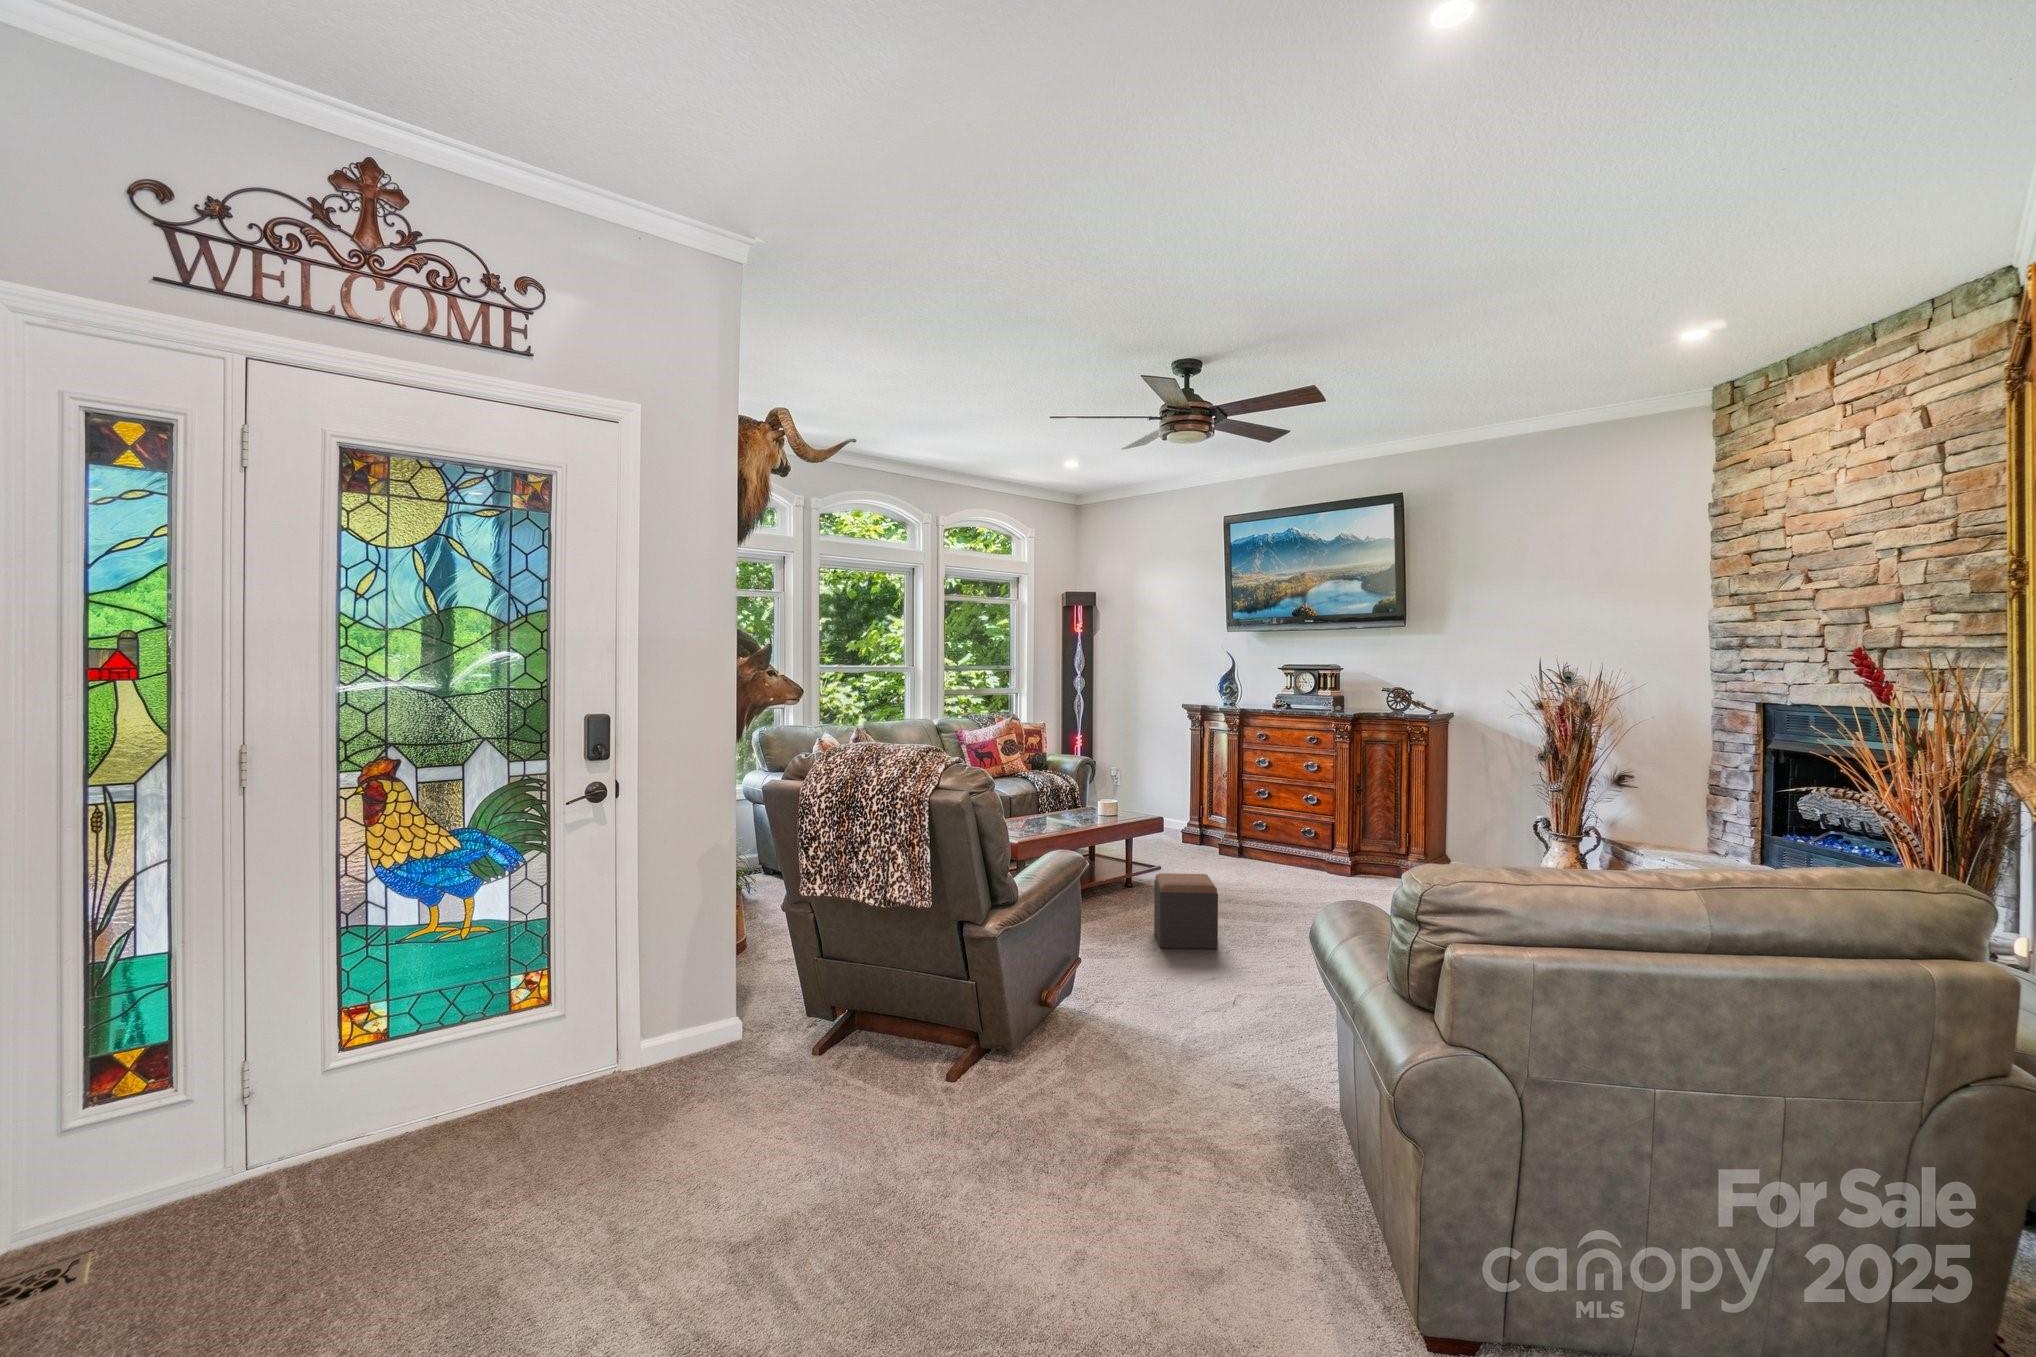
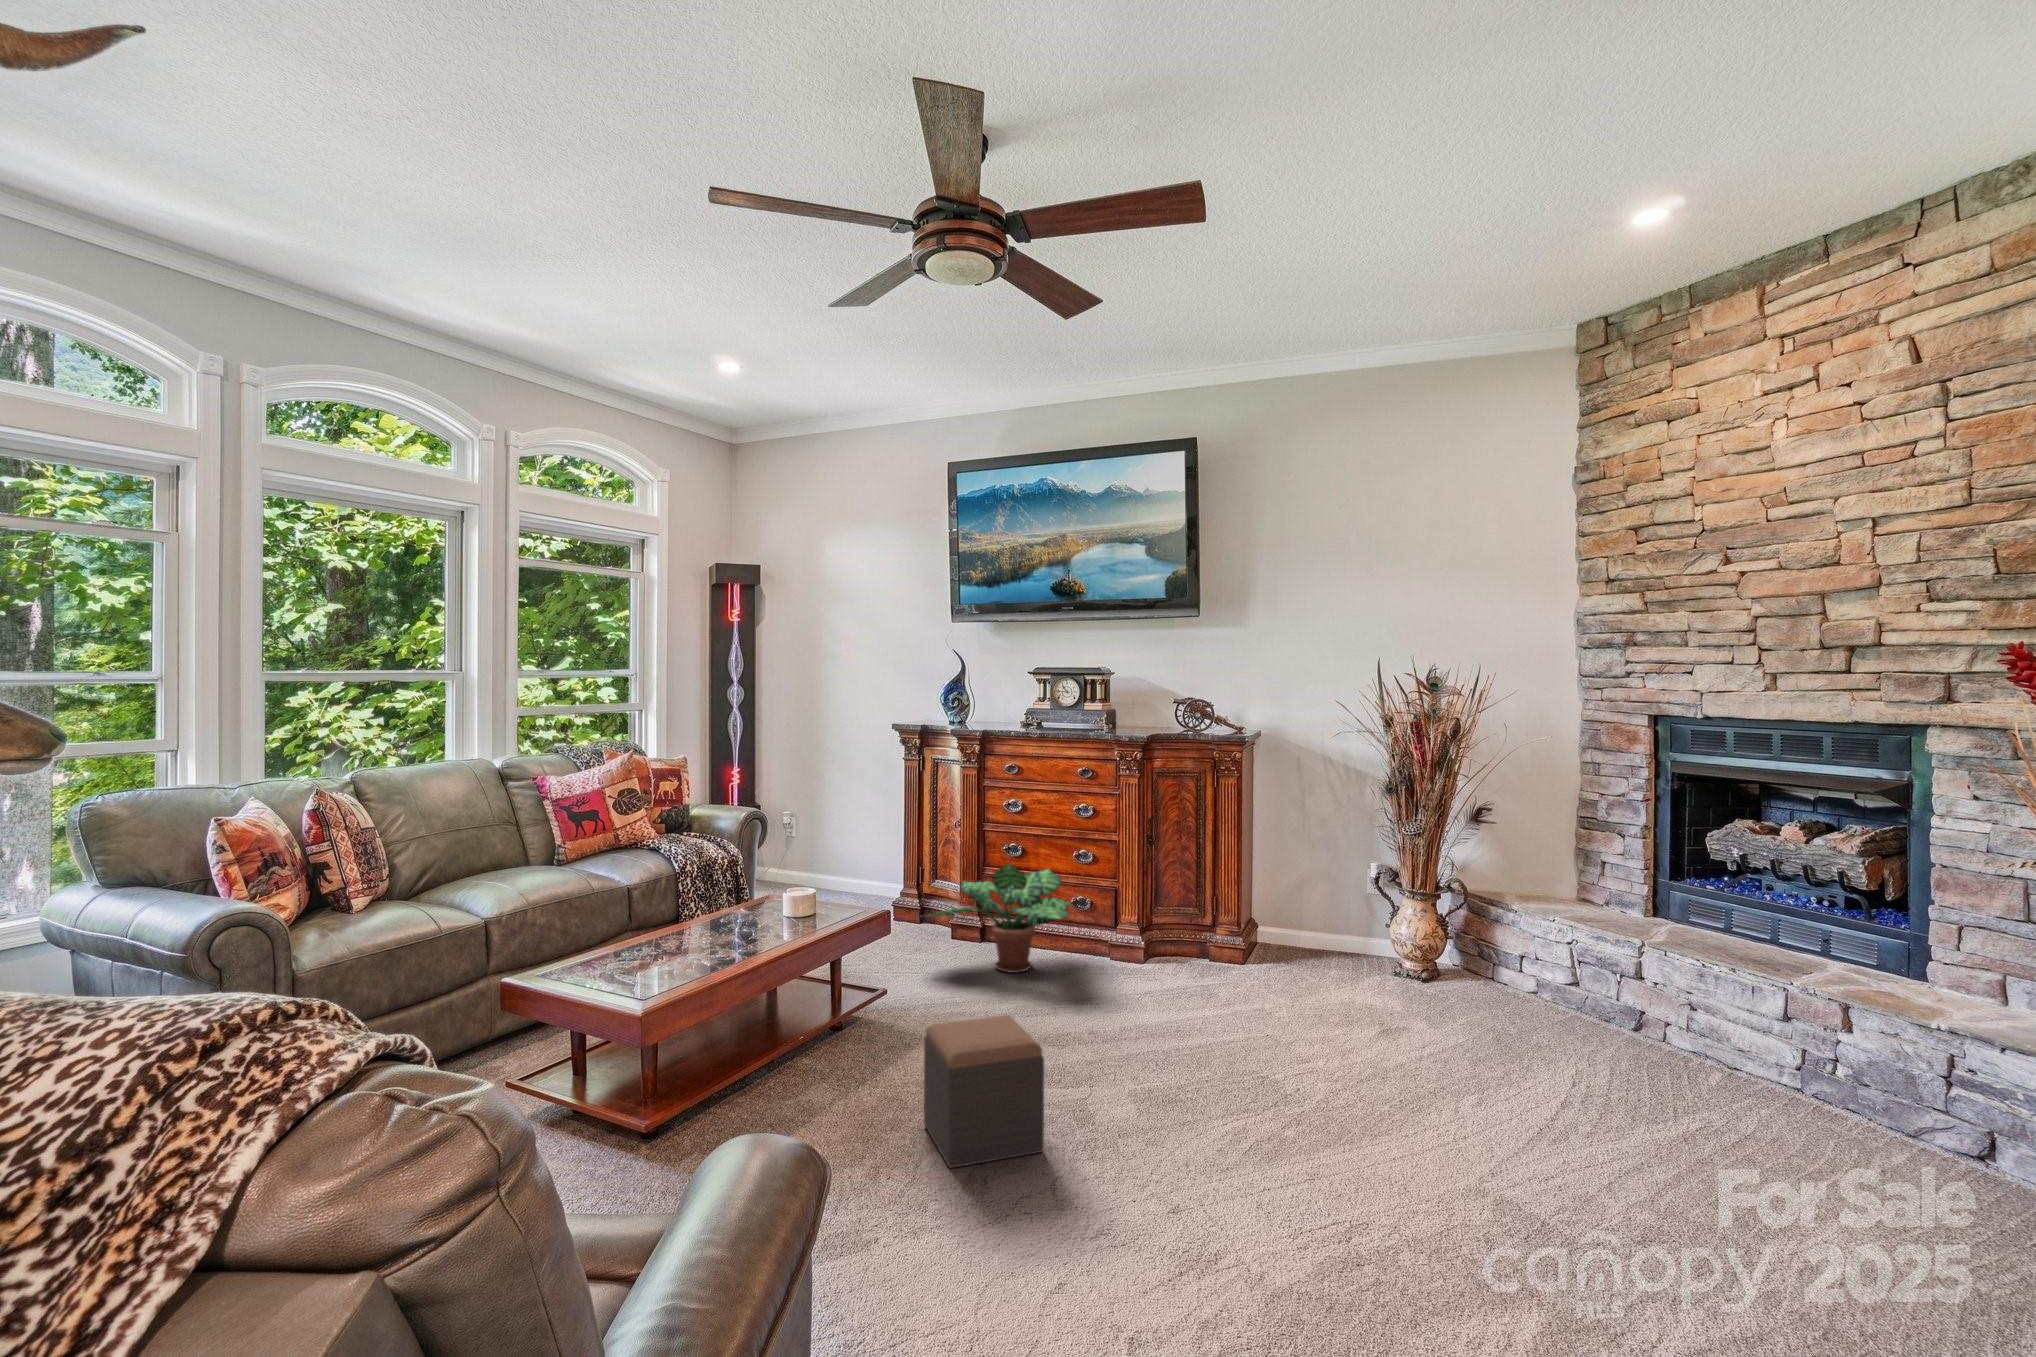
potted plant: none [1186,799,1294,876] -> present [927,864,1070,973]

